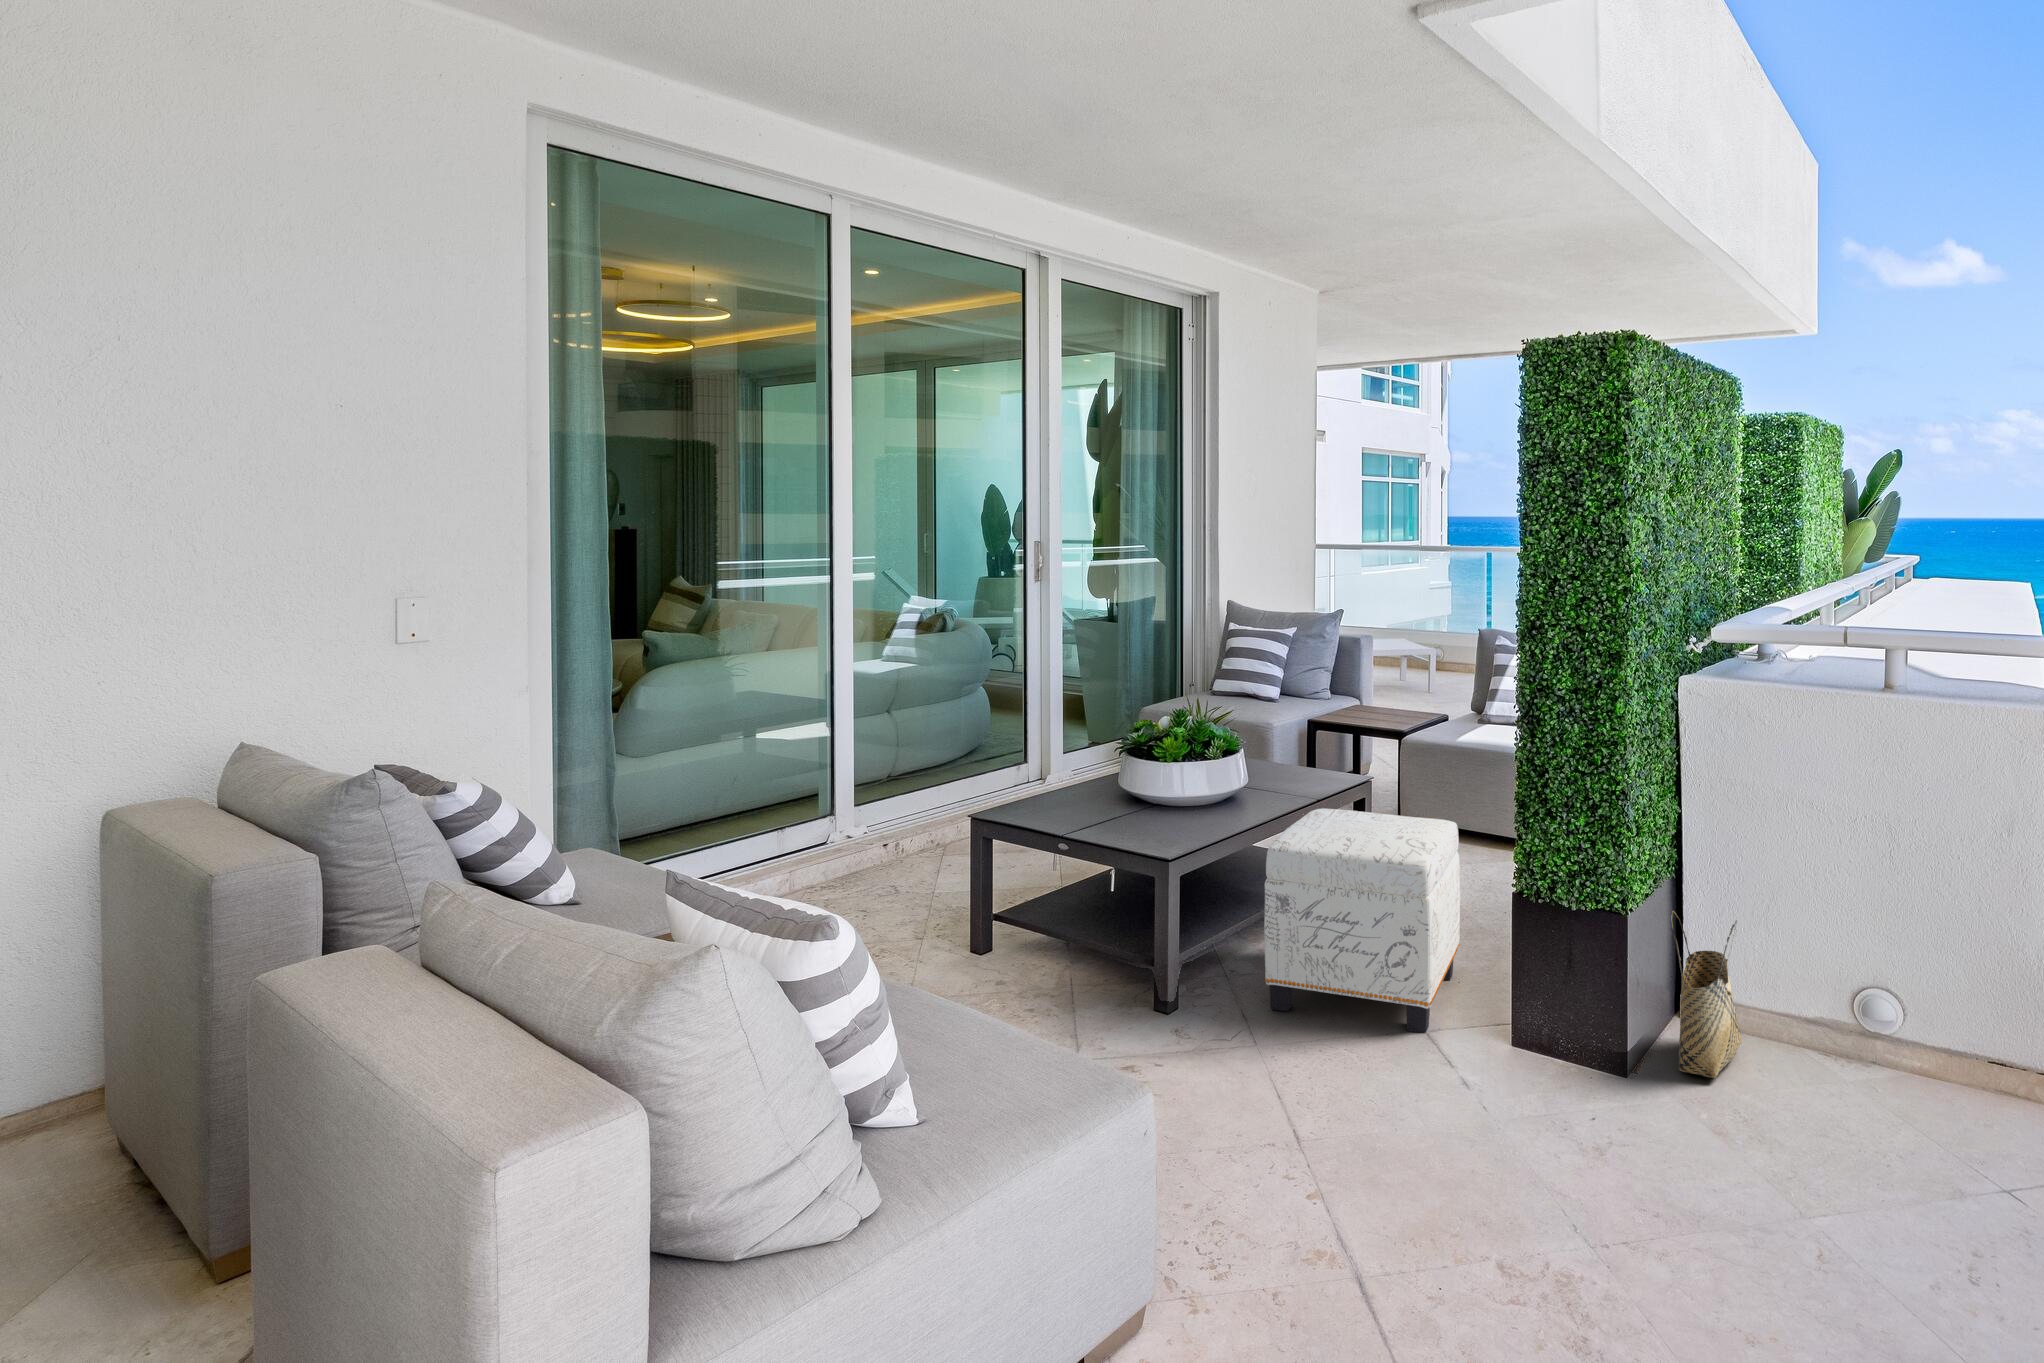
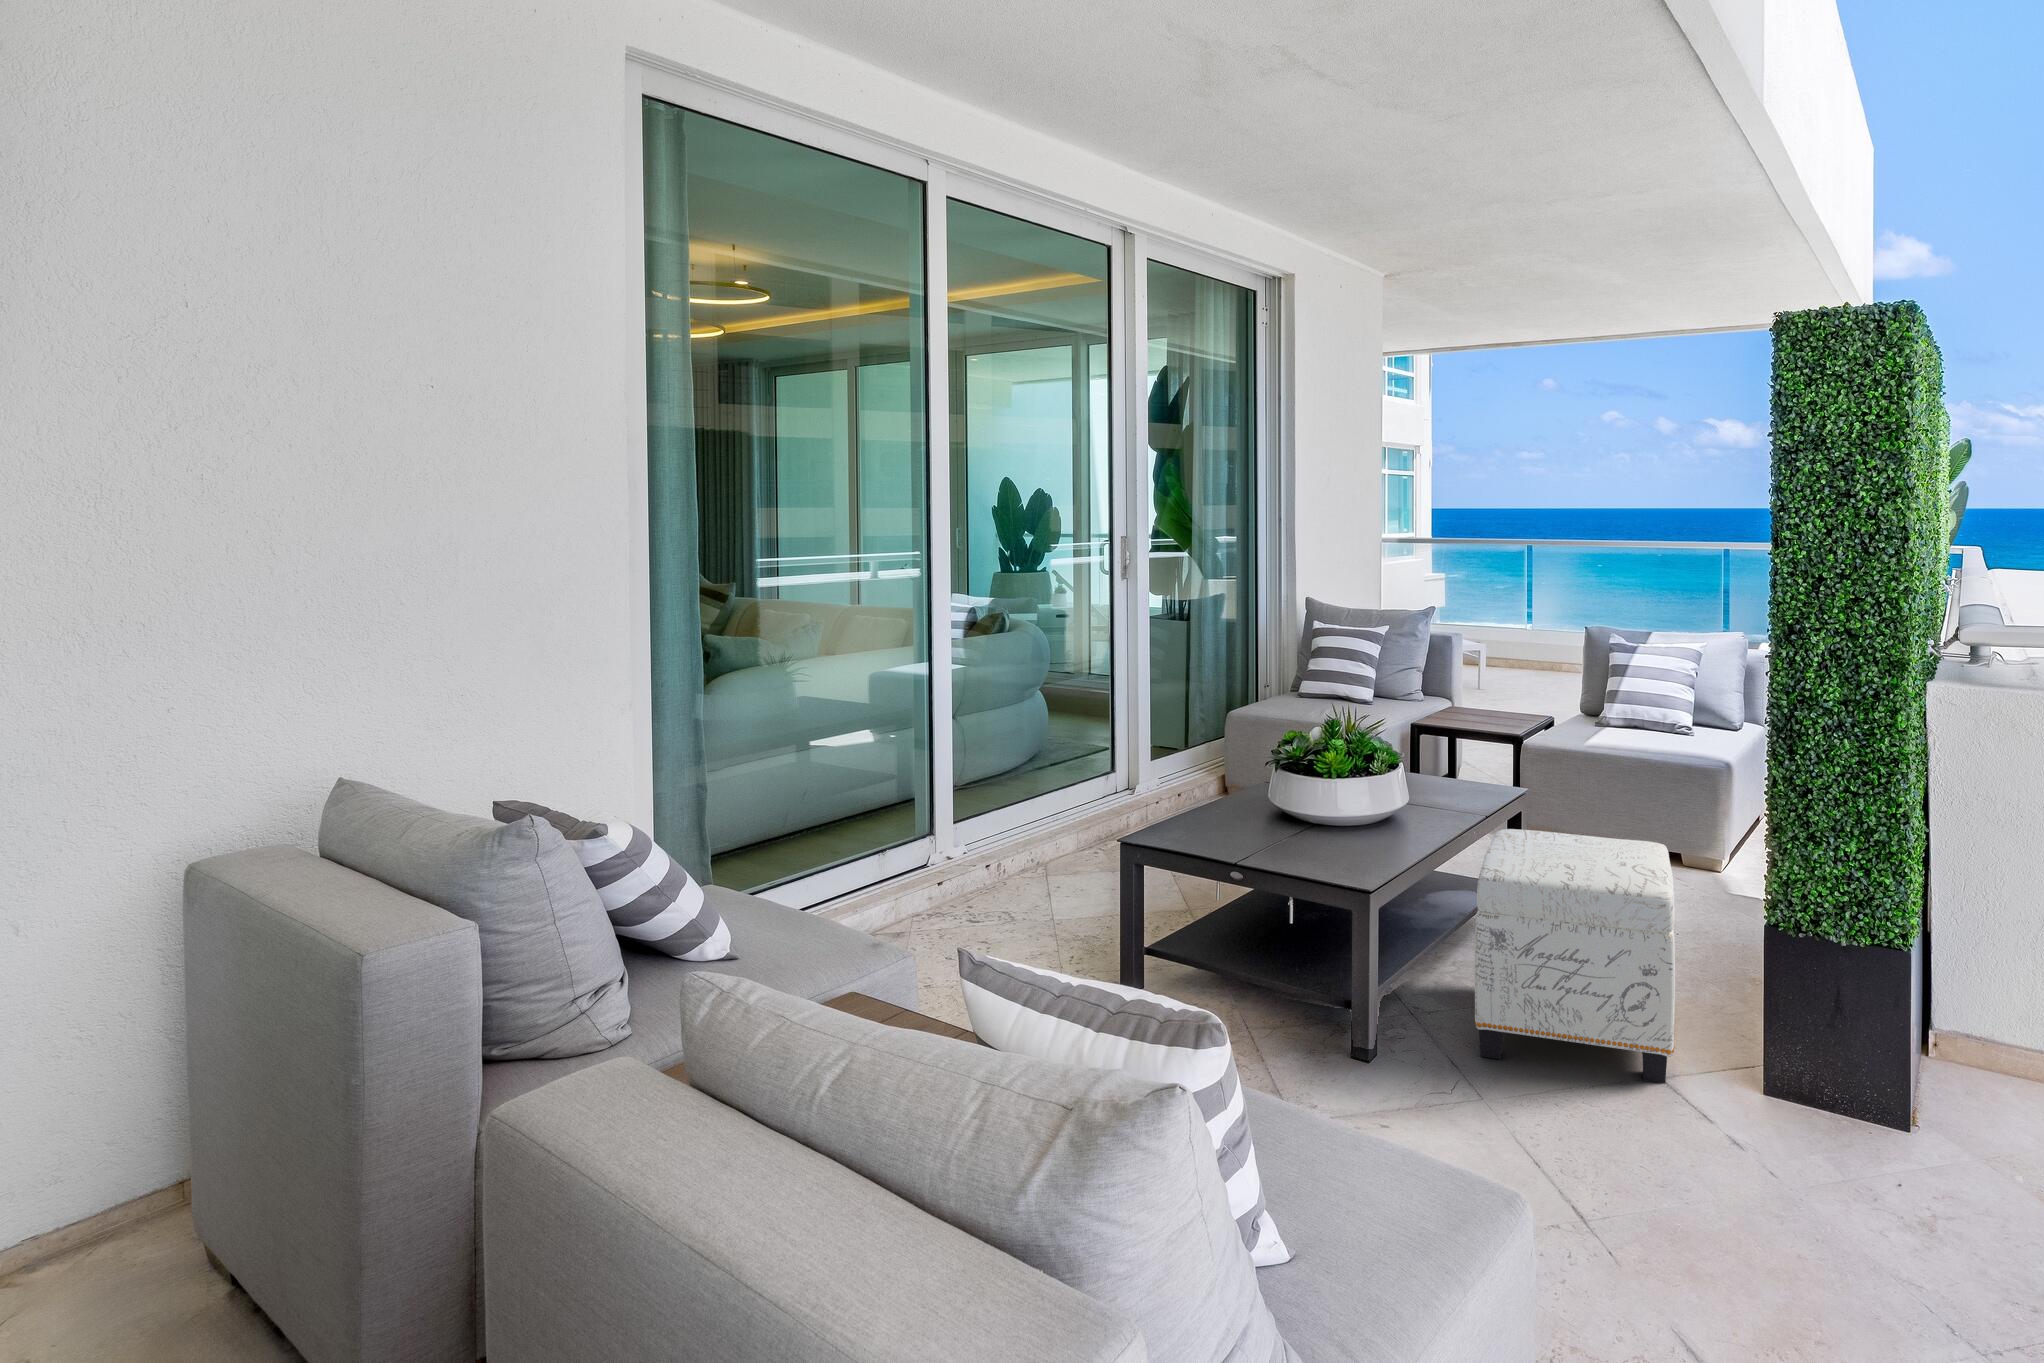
woven basket: present [1671,911,1742,1078] -> none [1951,946,2035,1136]

